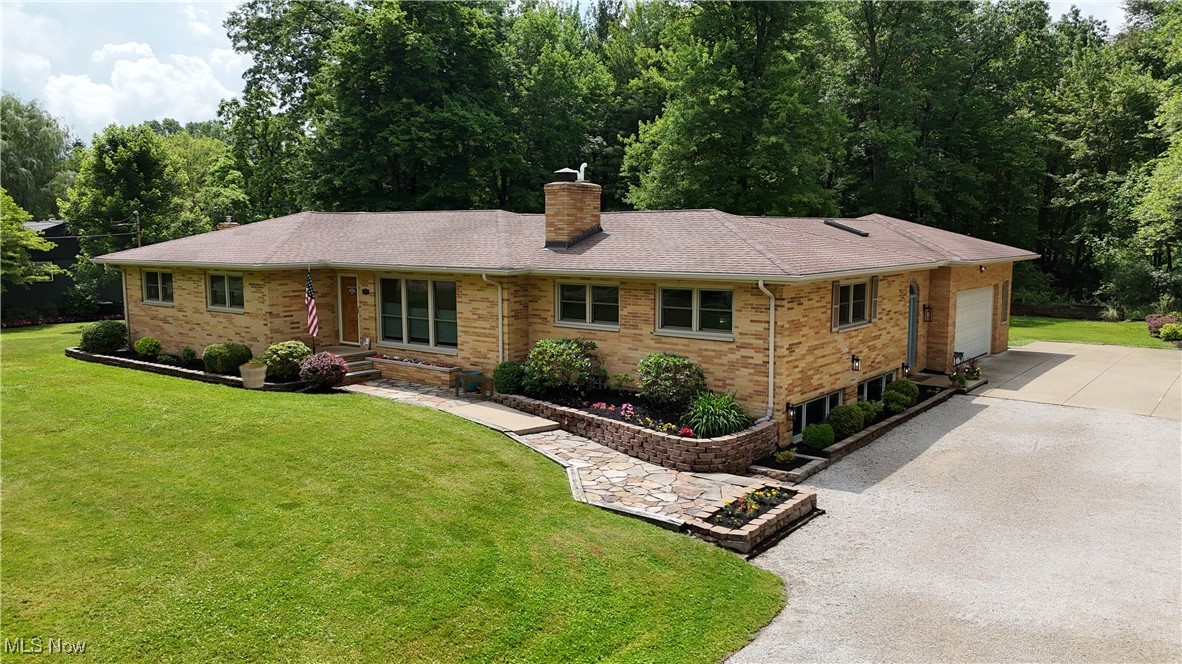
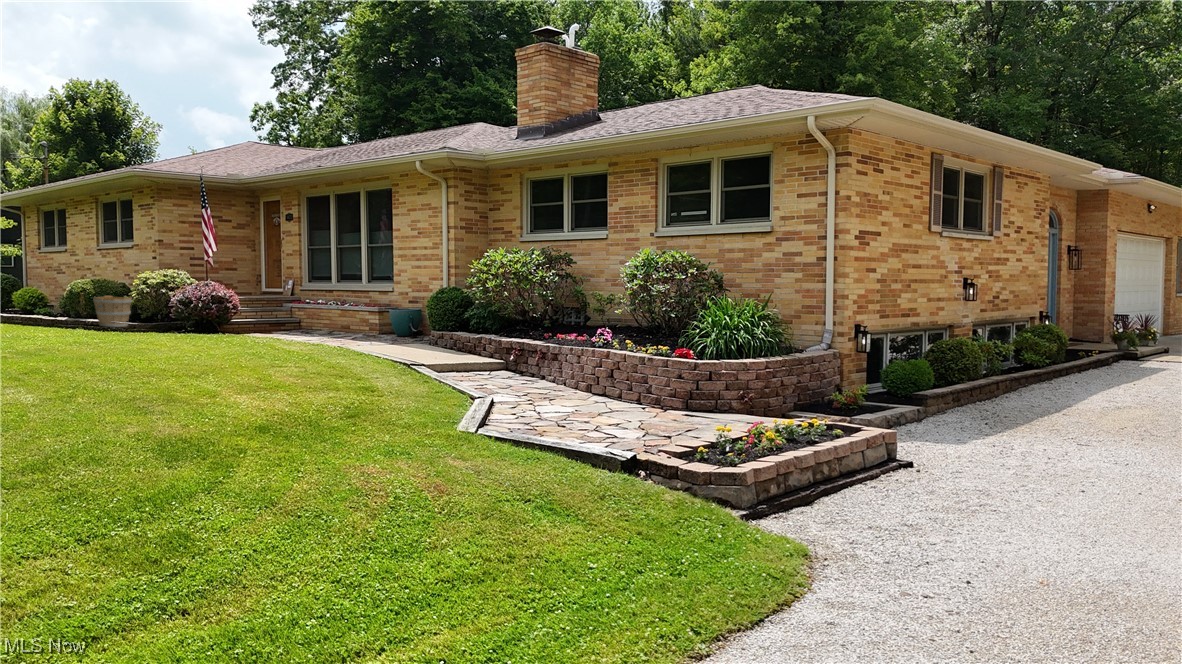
bench: present [455,373,494,401] -> none [379,309,435,346]

